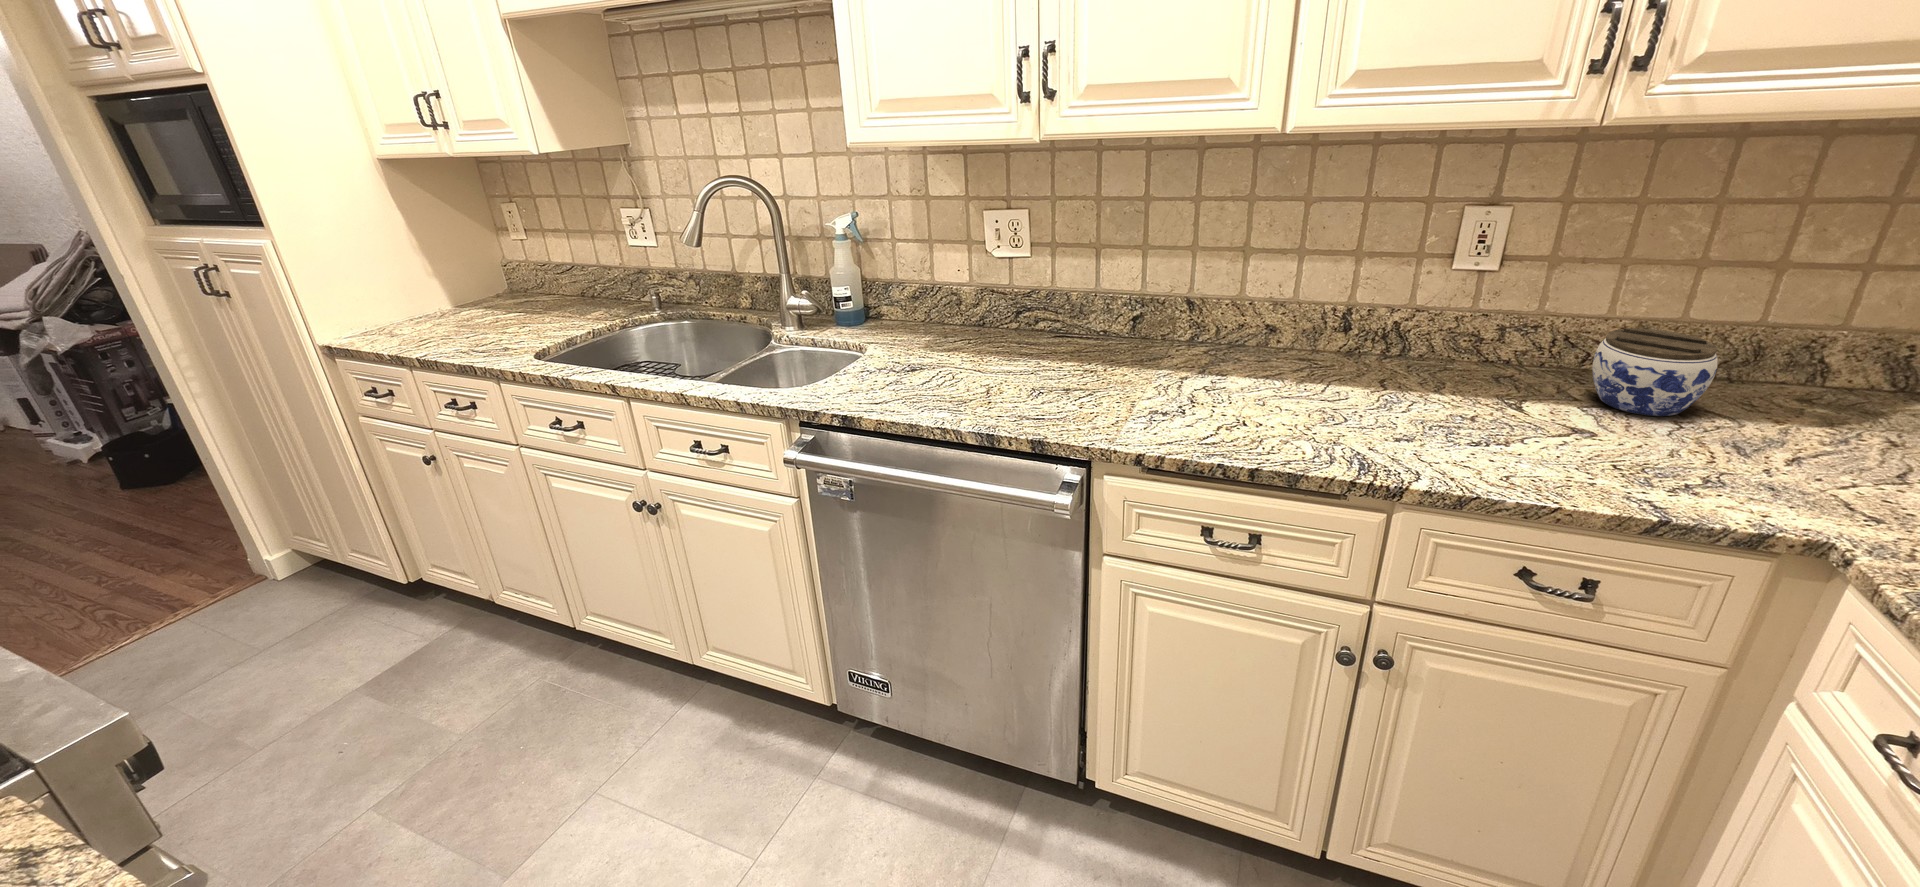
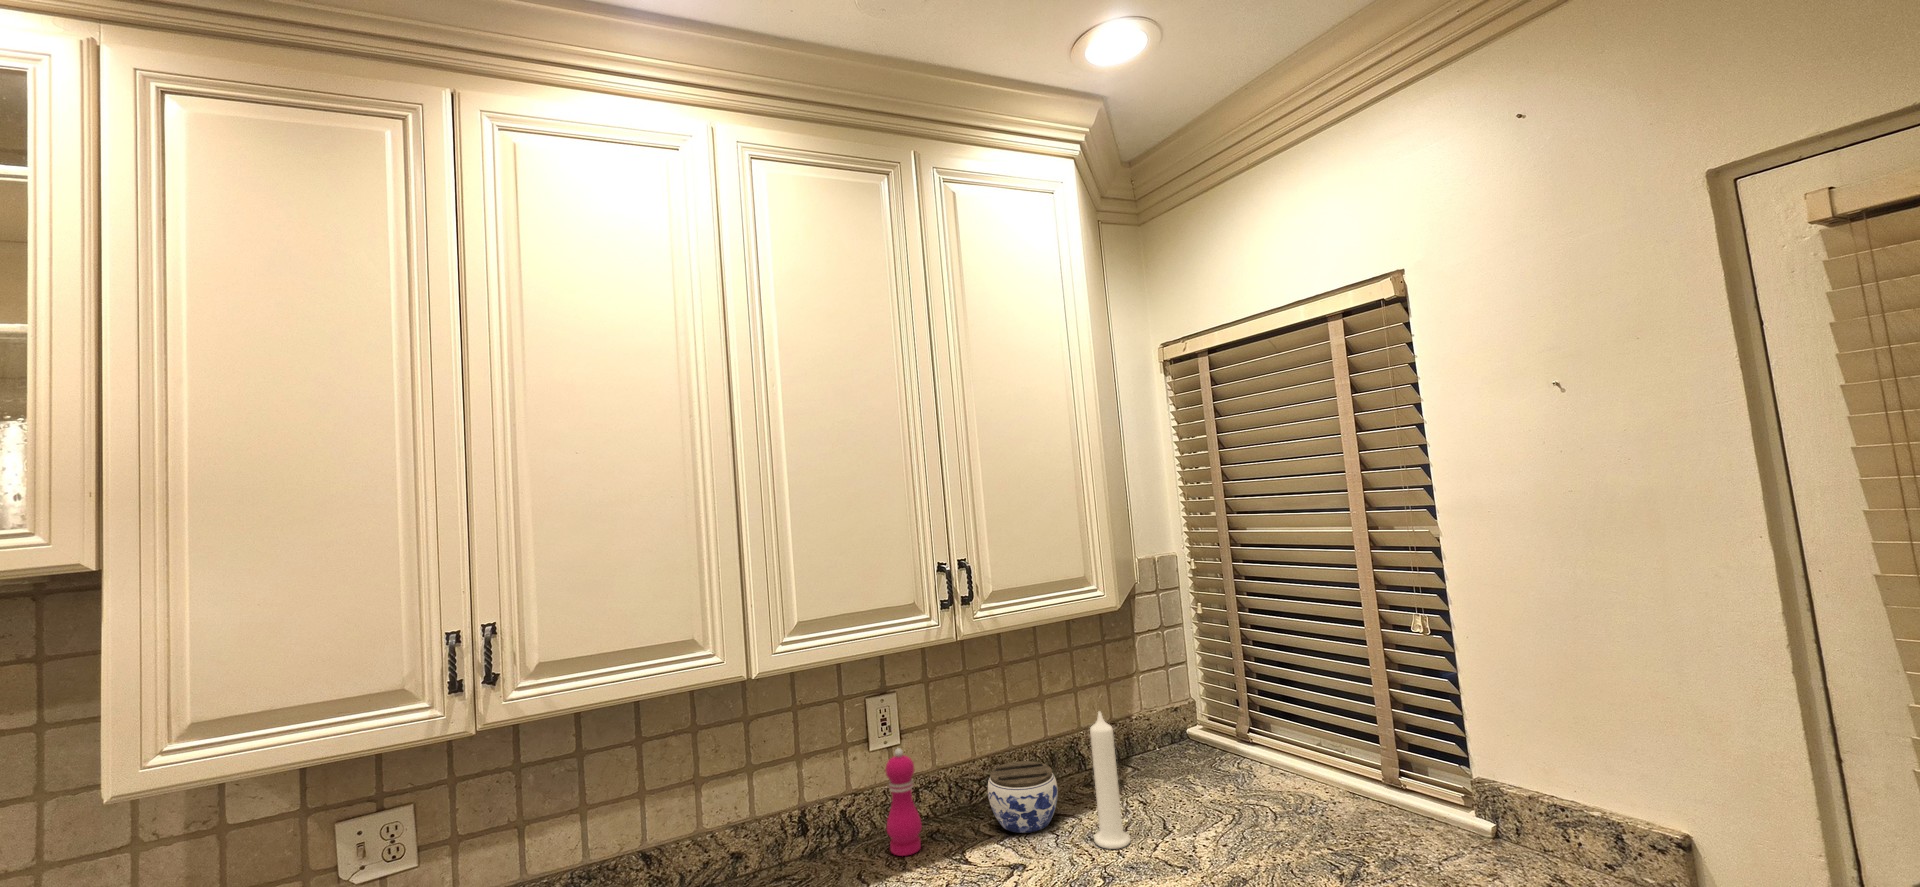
pepper mill: none [1435,267,1495,385] -> present [885,748,922,856]
candle: none [1725,278,1845,468] -> present [1090,711,1130,849]

